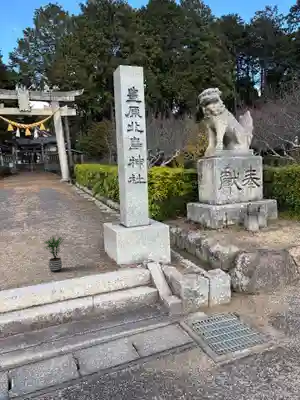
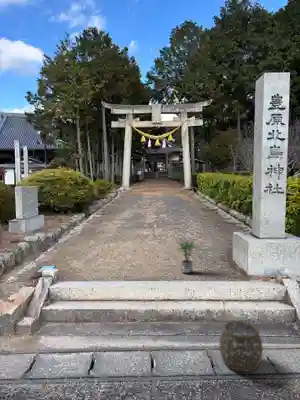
woven basket: none [84,317,127,370] -> present [219,321,263,372]

